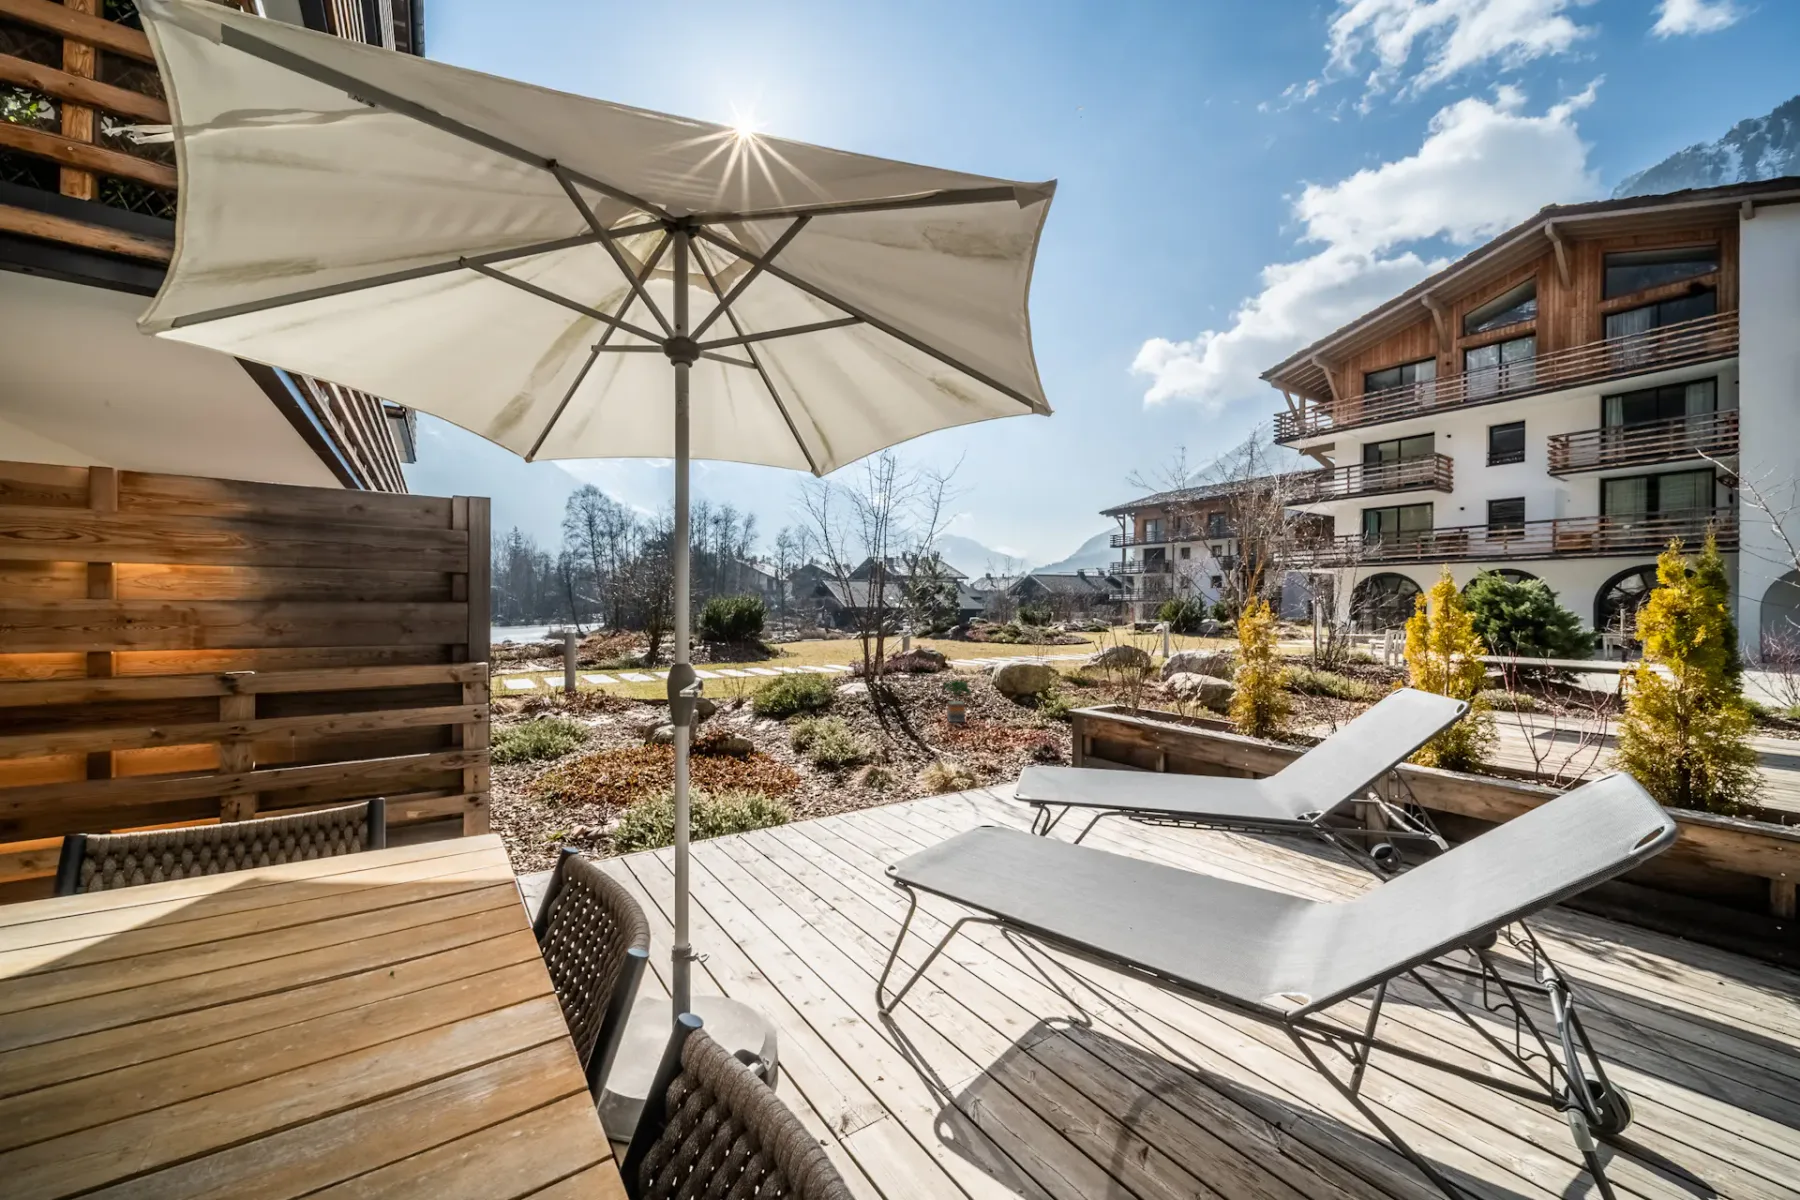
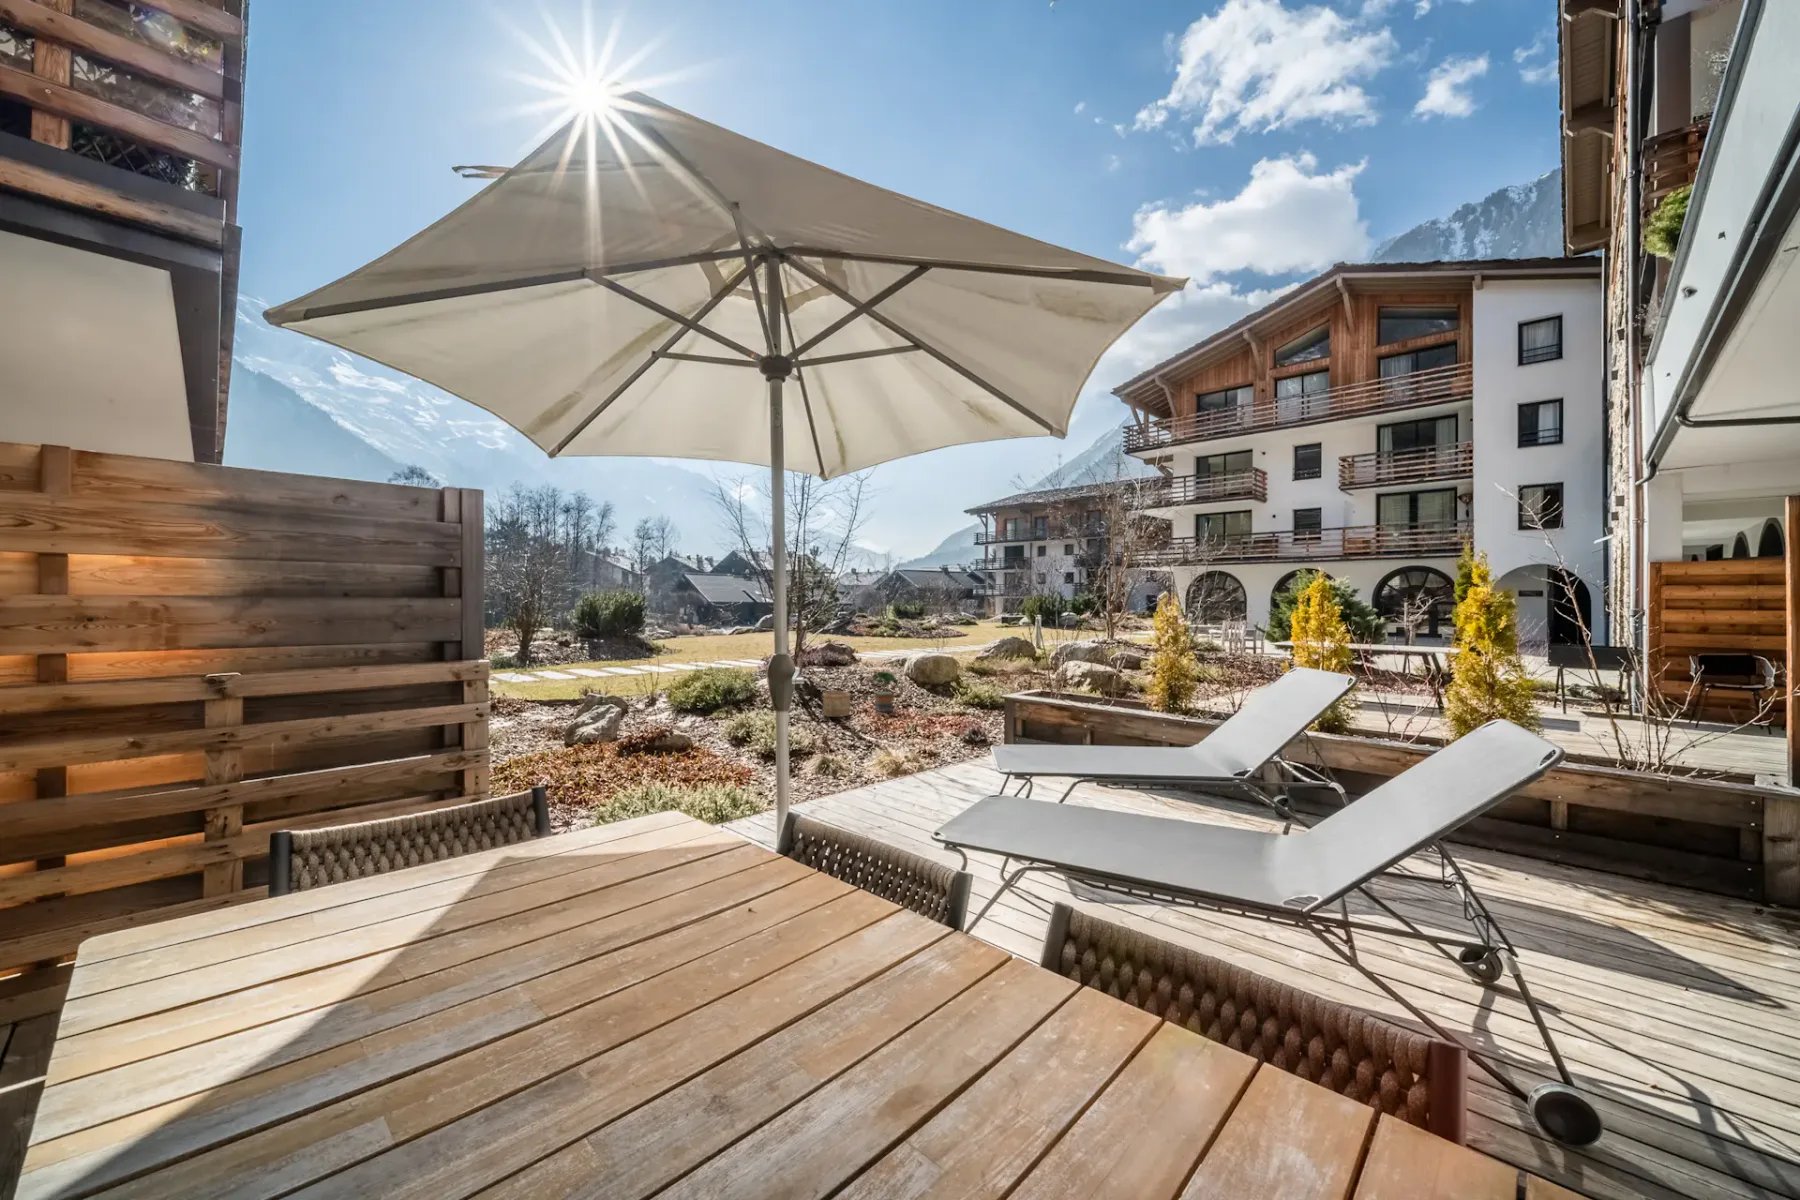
wooden bucket: none [889,699,919,726] -> present [823,691,850,717]

